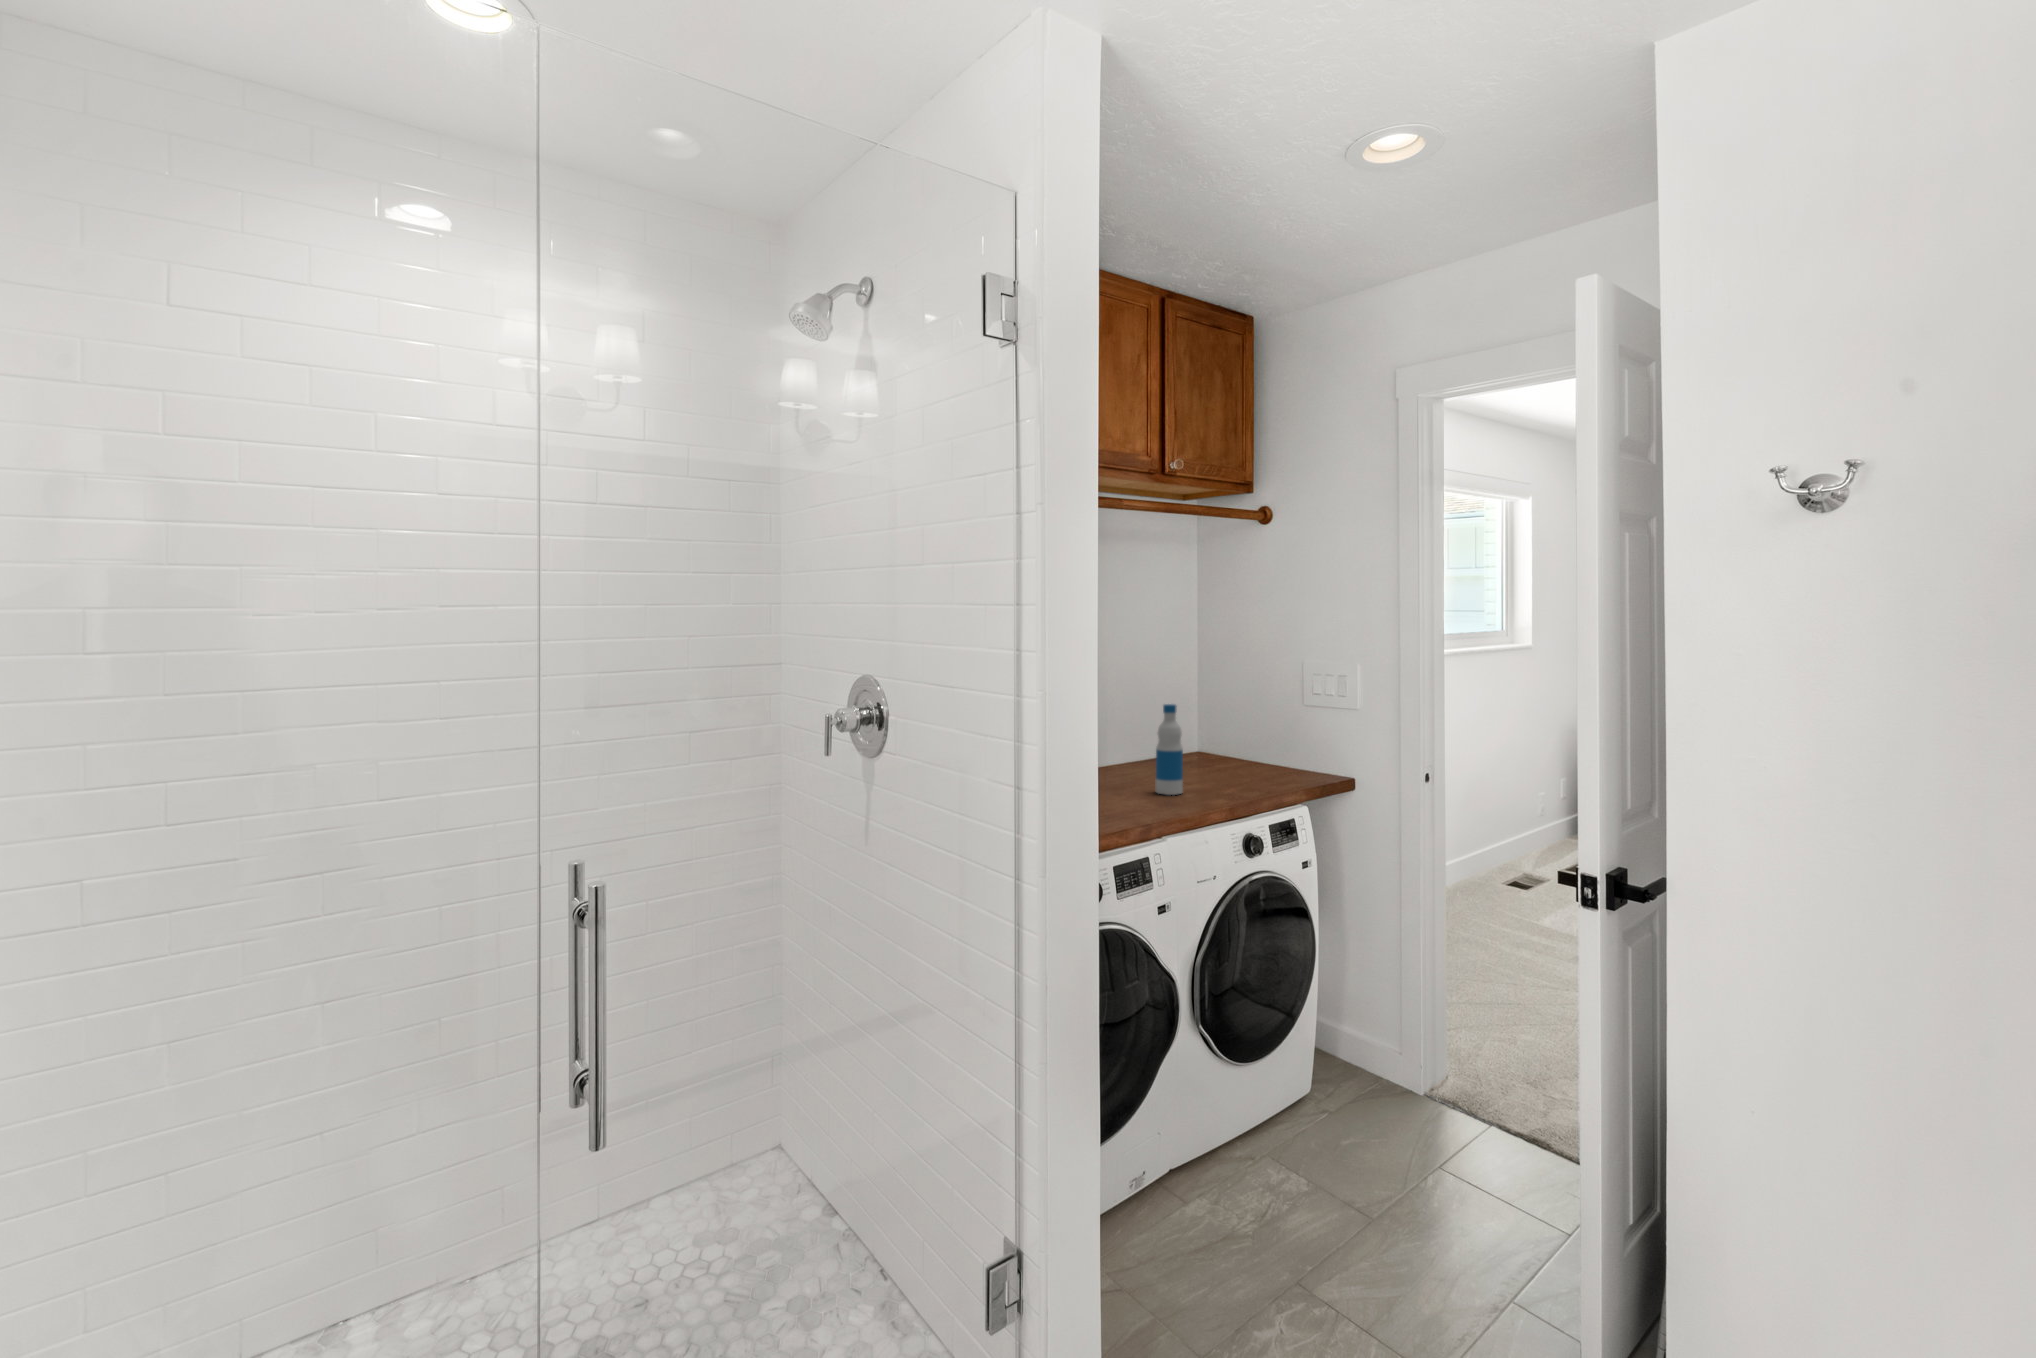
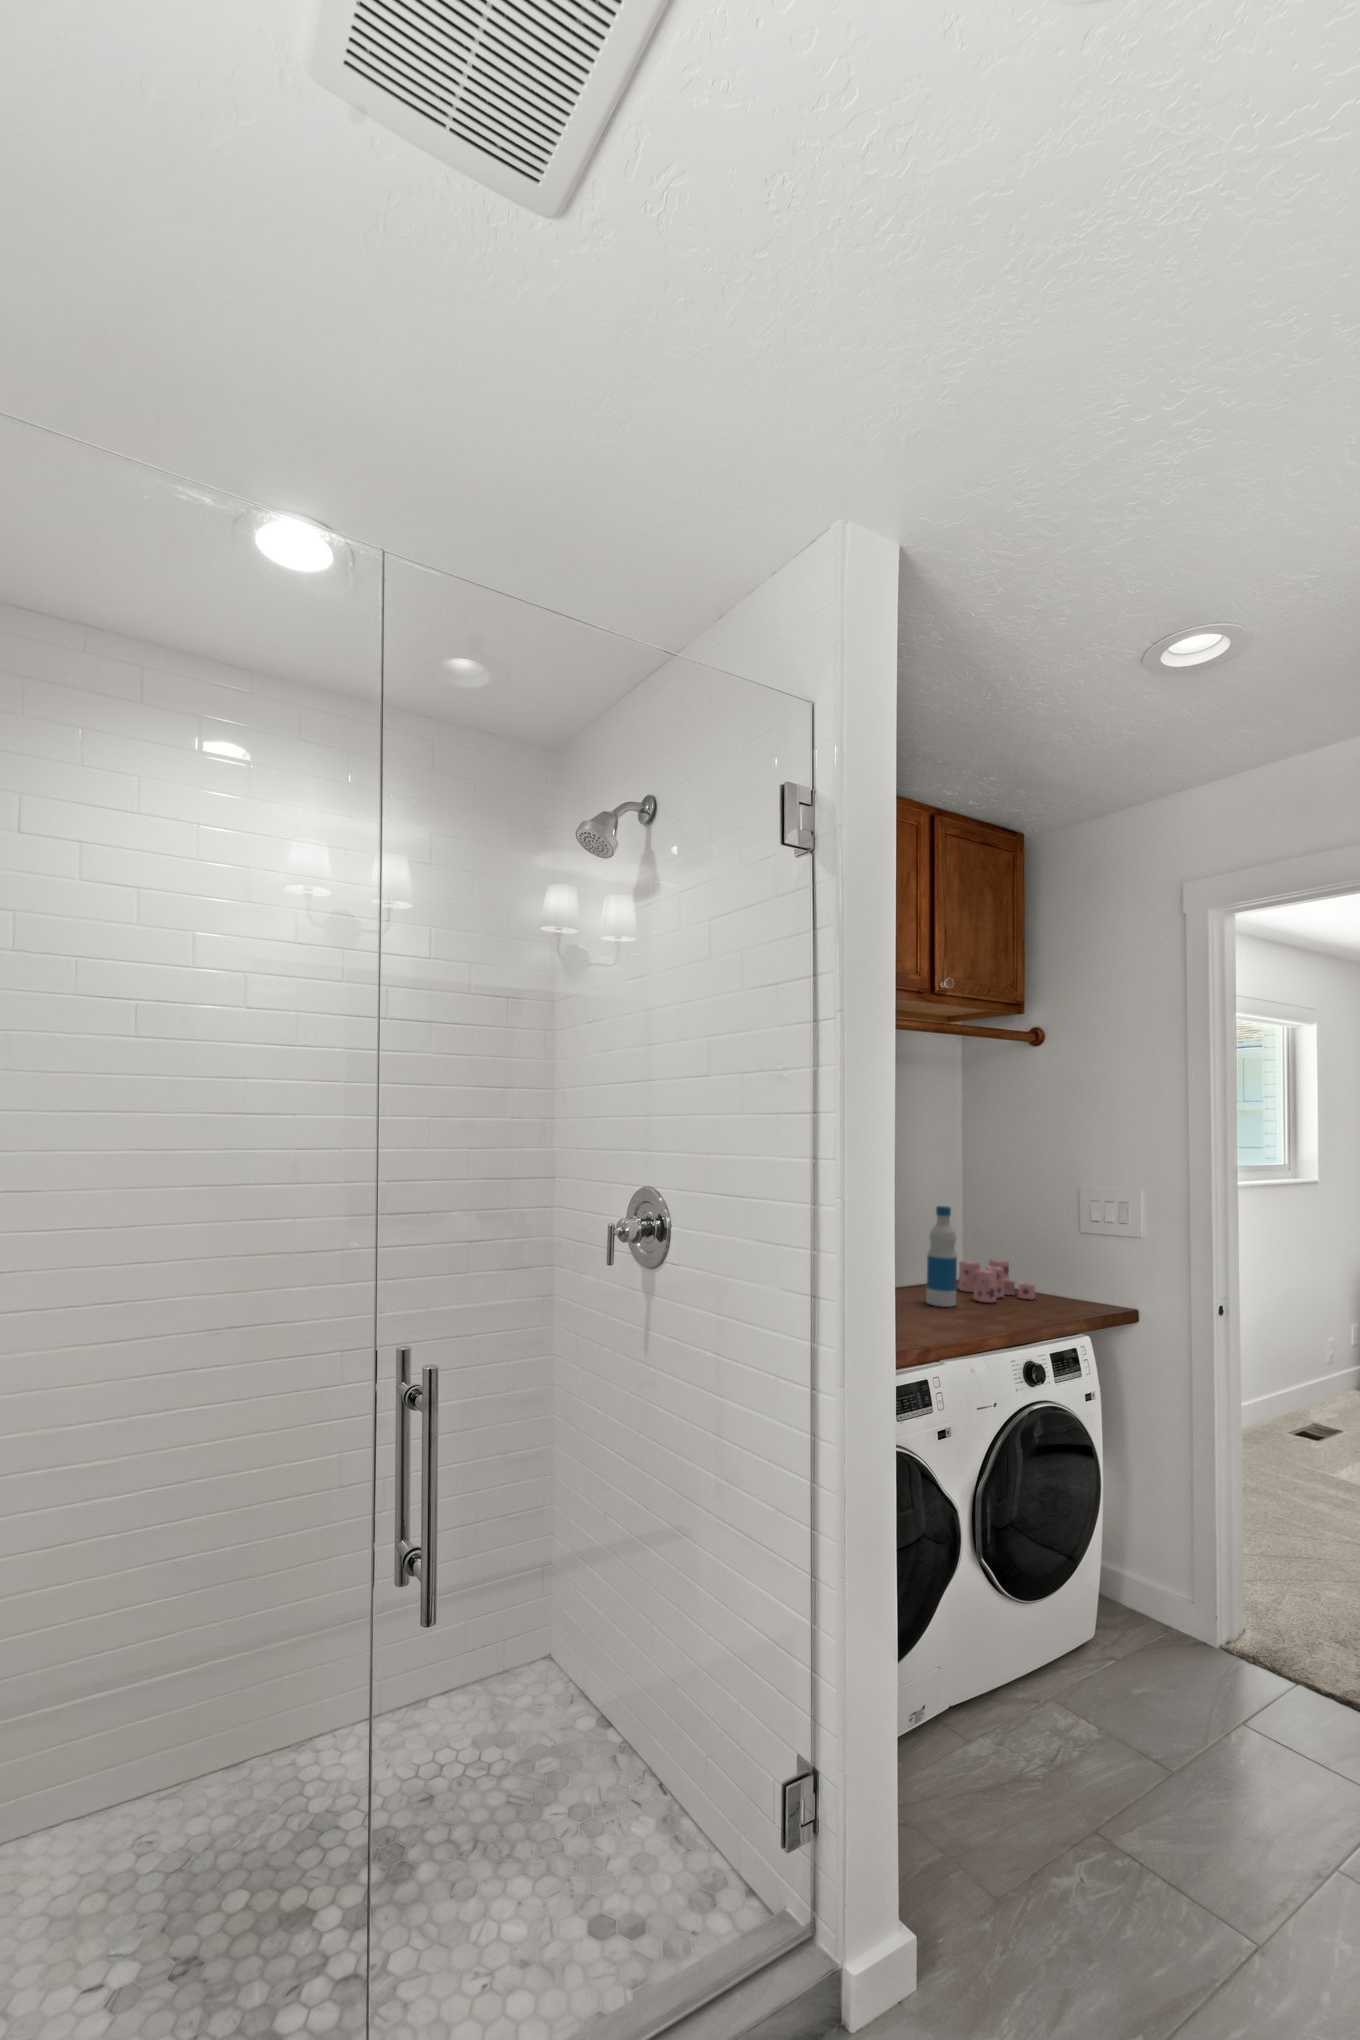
candle: none [1187,753,1255,790] -> present [958,1259,1035,1302]

